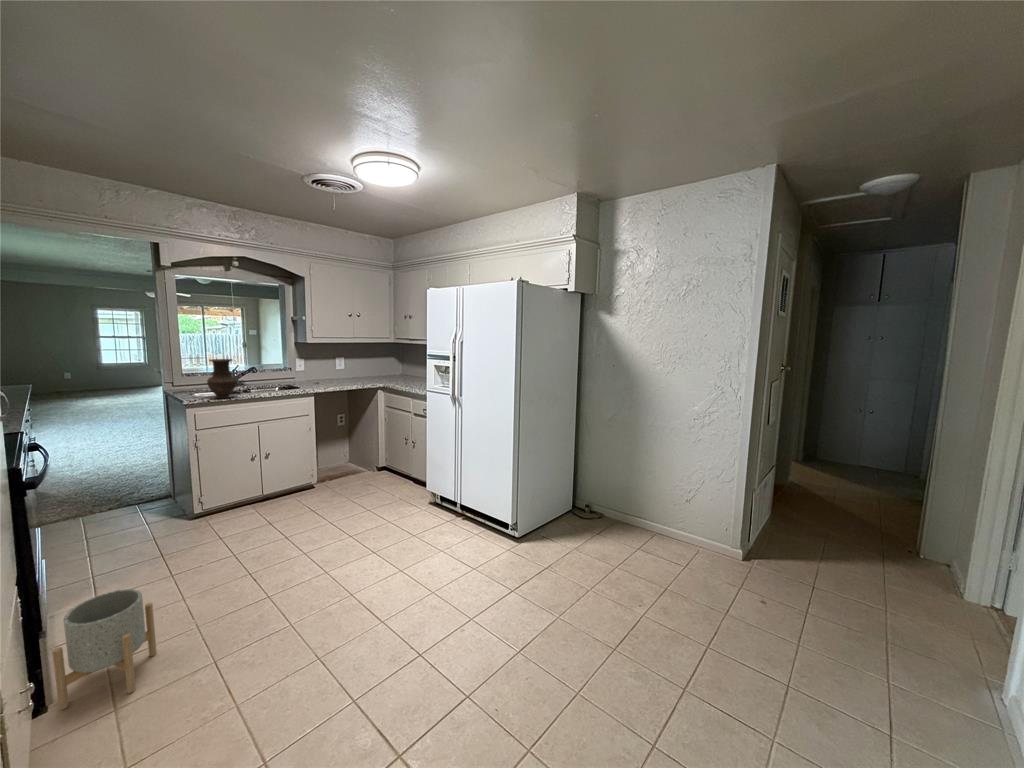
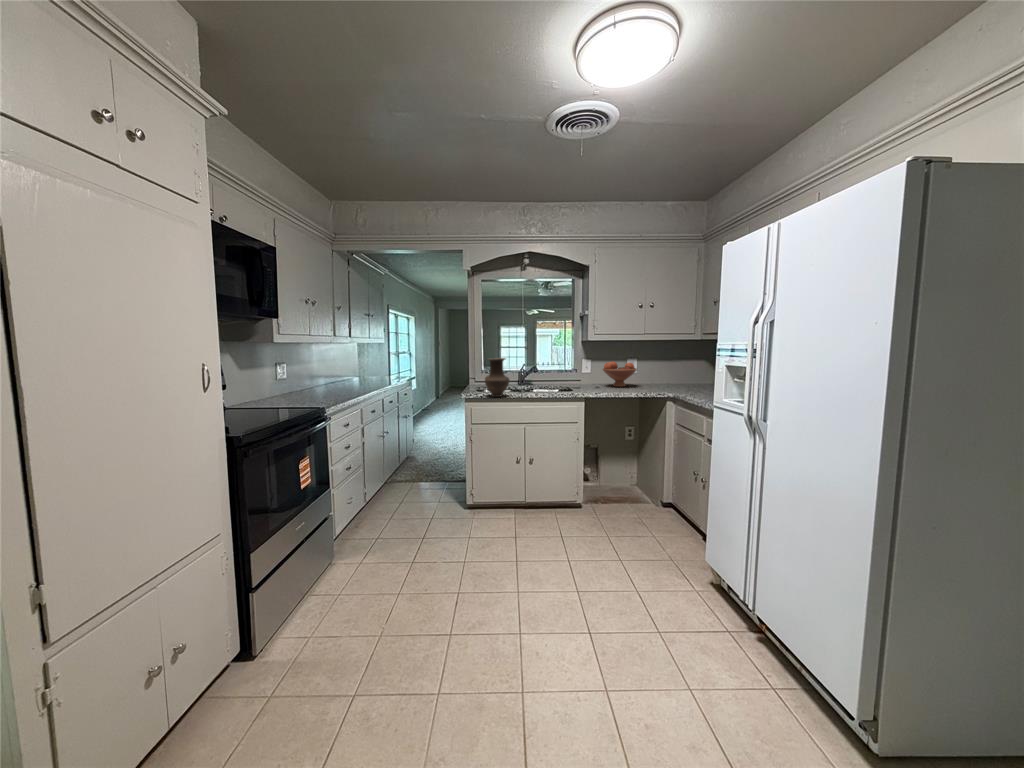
fruit bowl: none [317,360,348,382] -> present [603,362,637,387]
planter: present [52,589,157,710] -> none [250,576,337,694]

